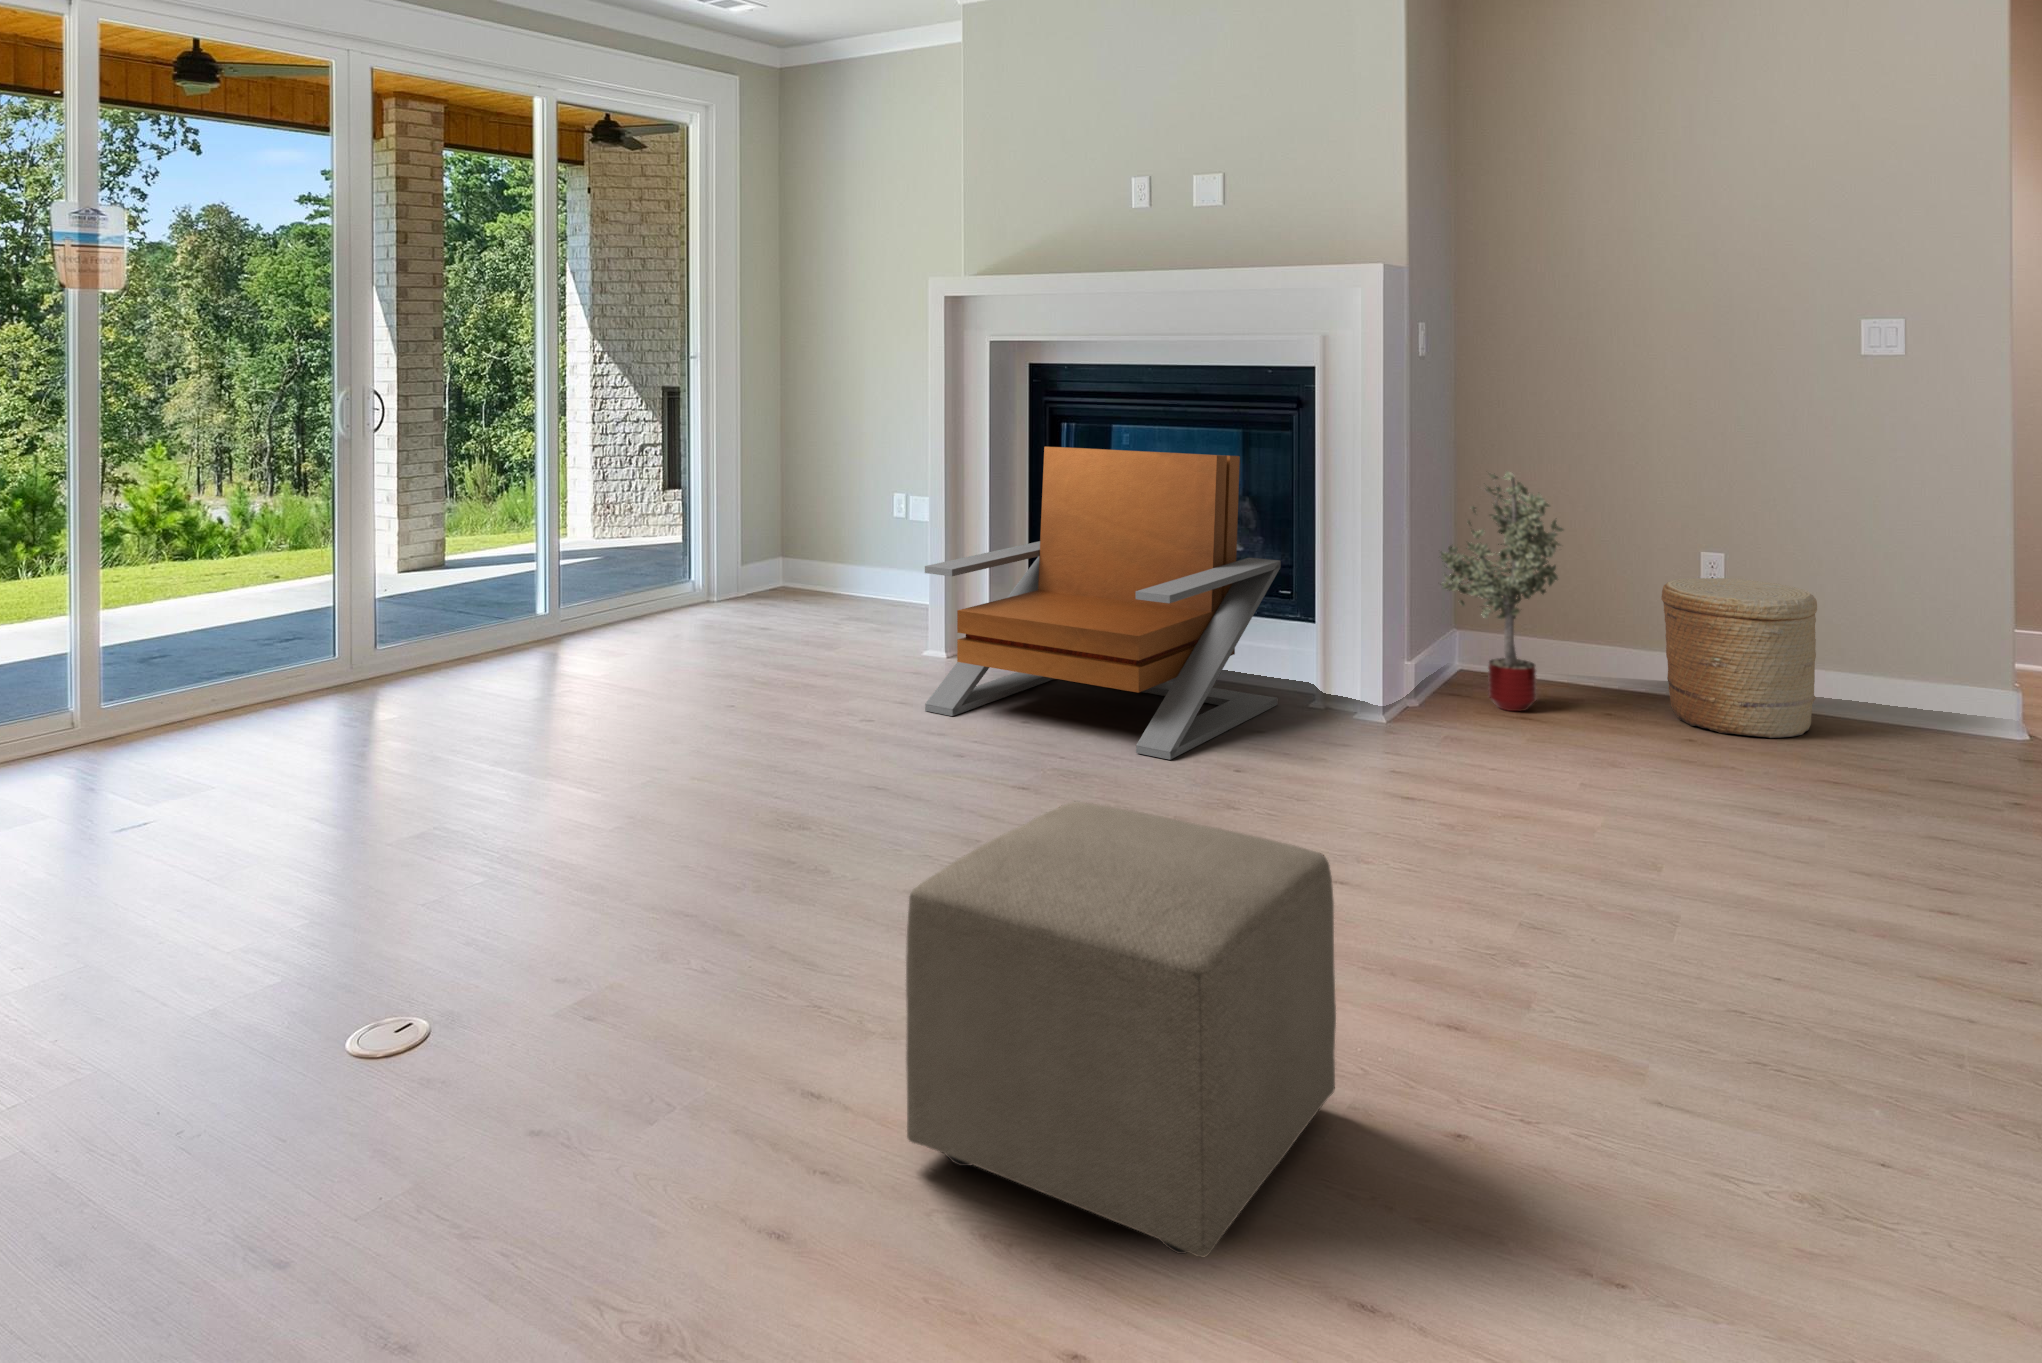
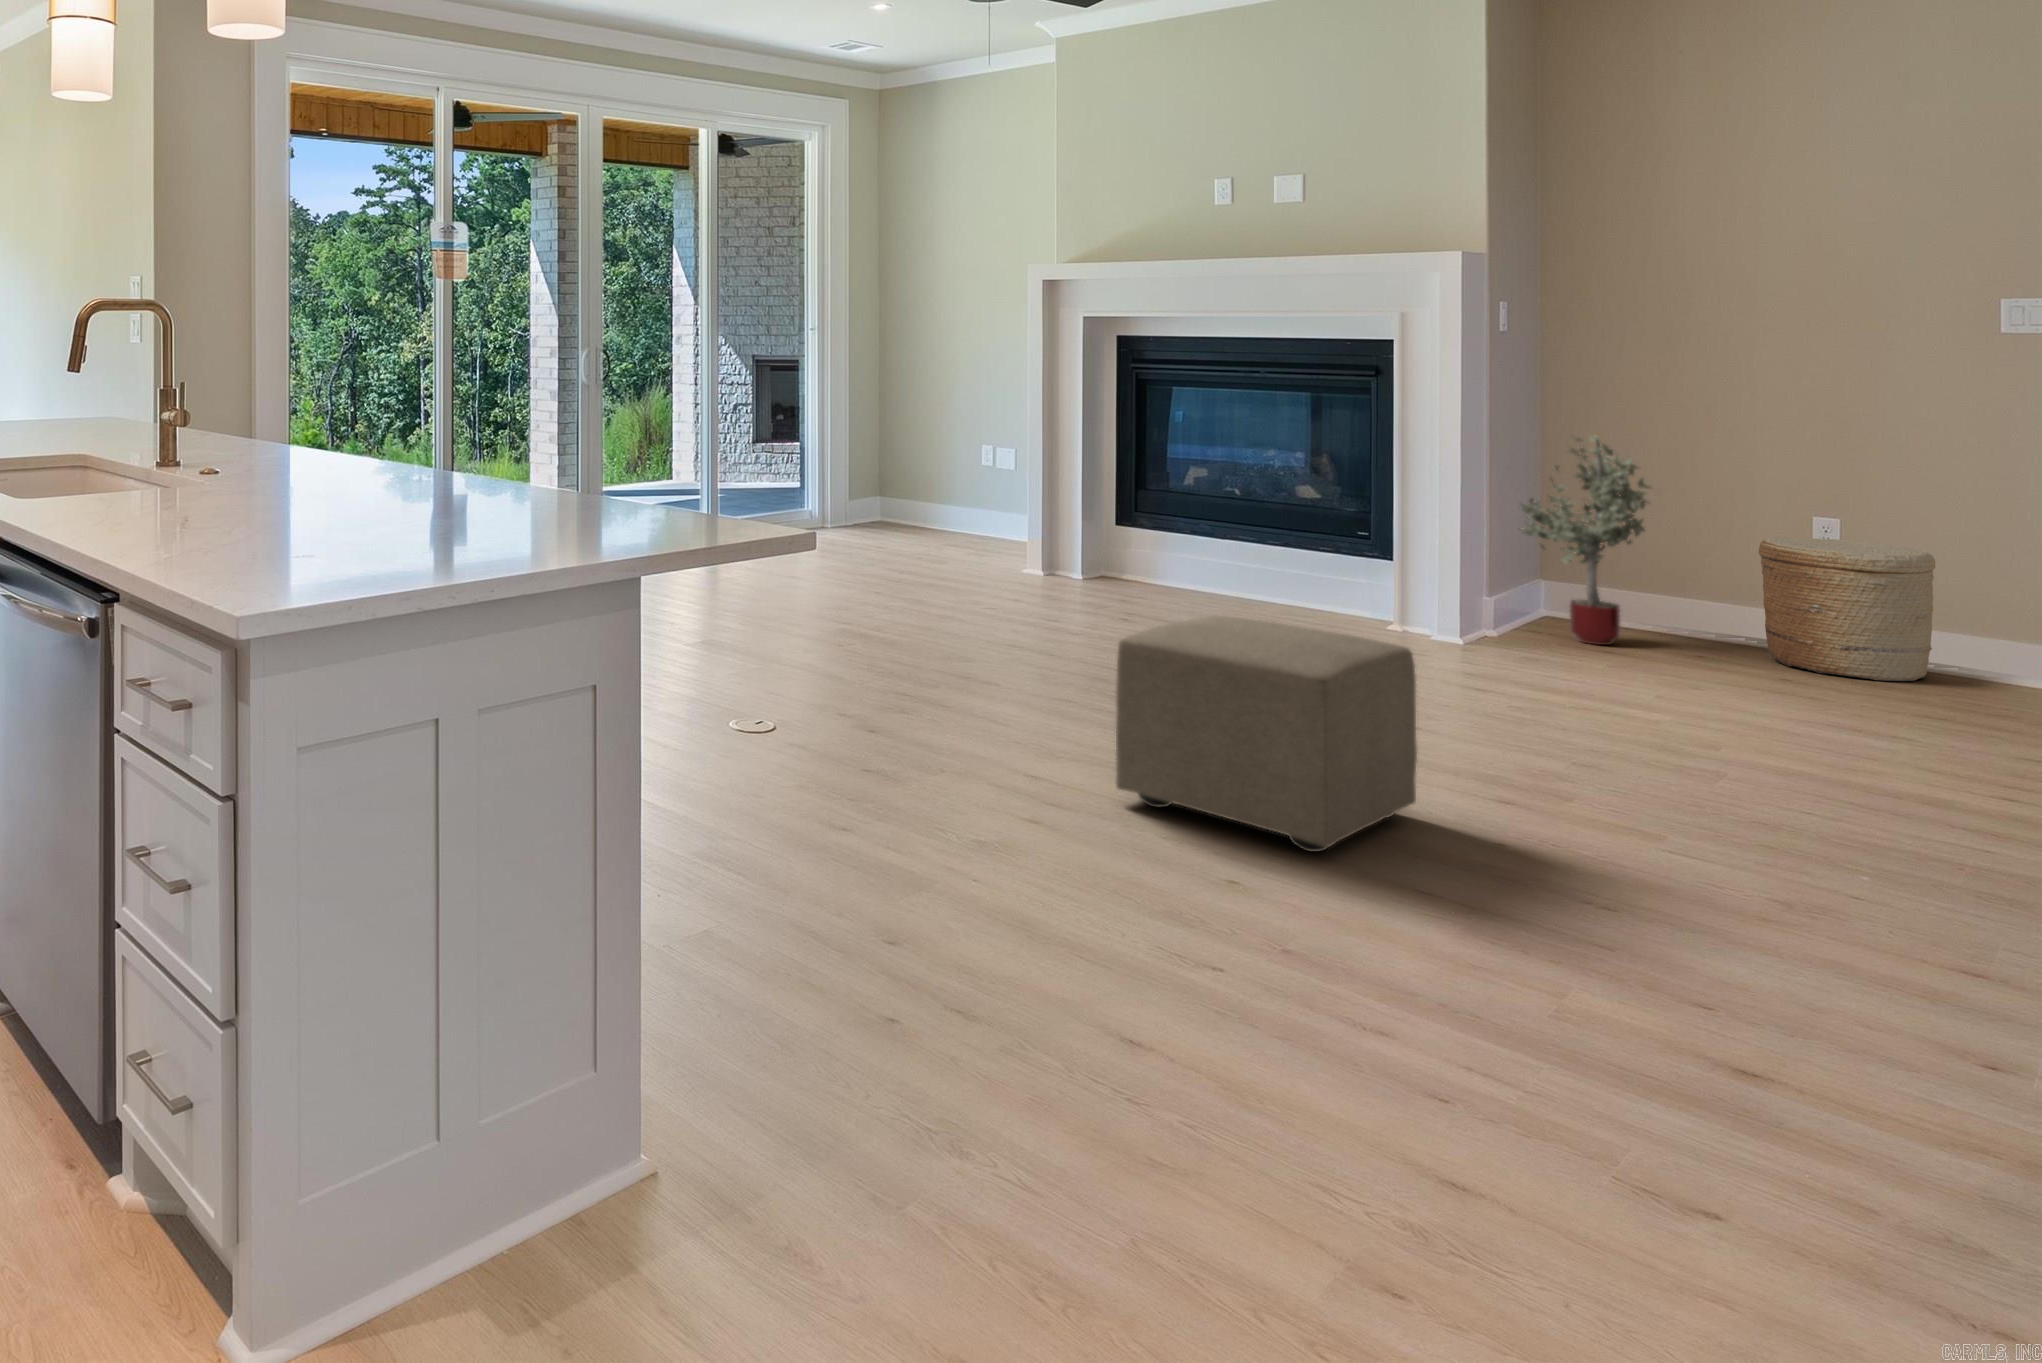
lounge chair: present [925,447,1281,760] -> none [1039,406,1360,649]

